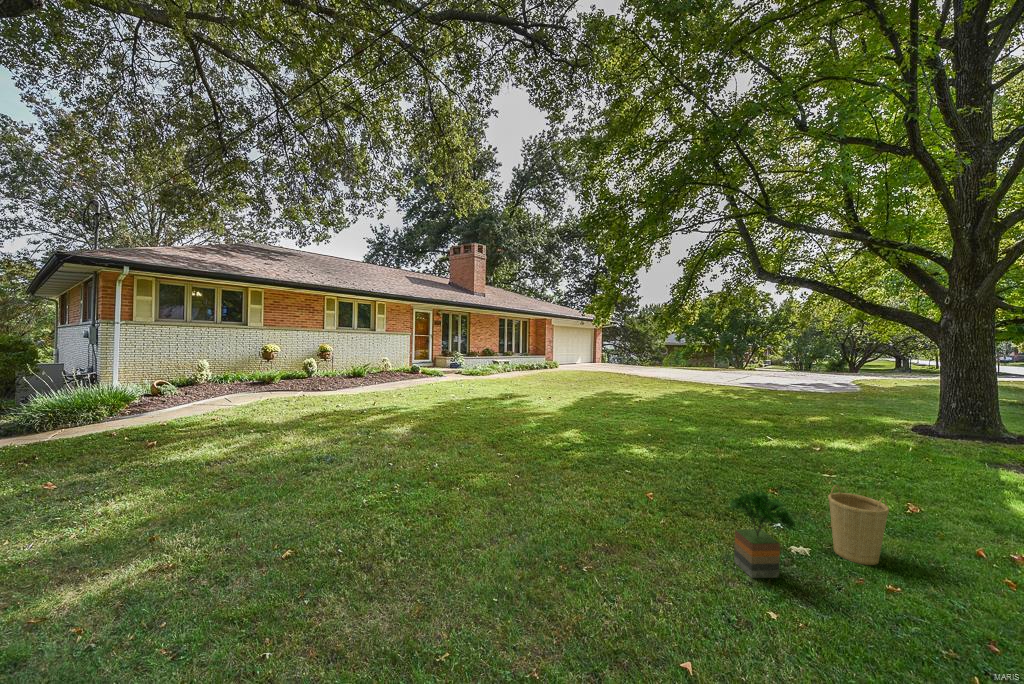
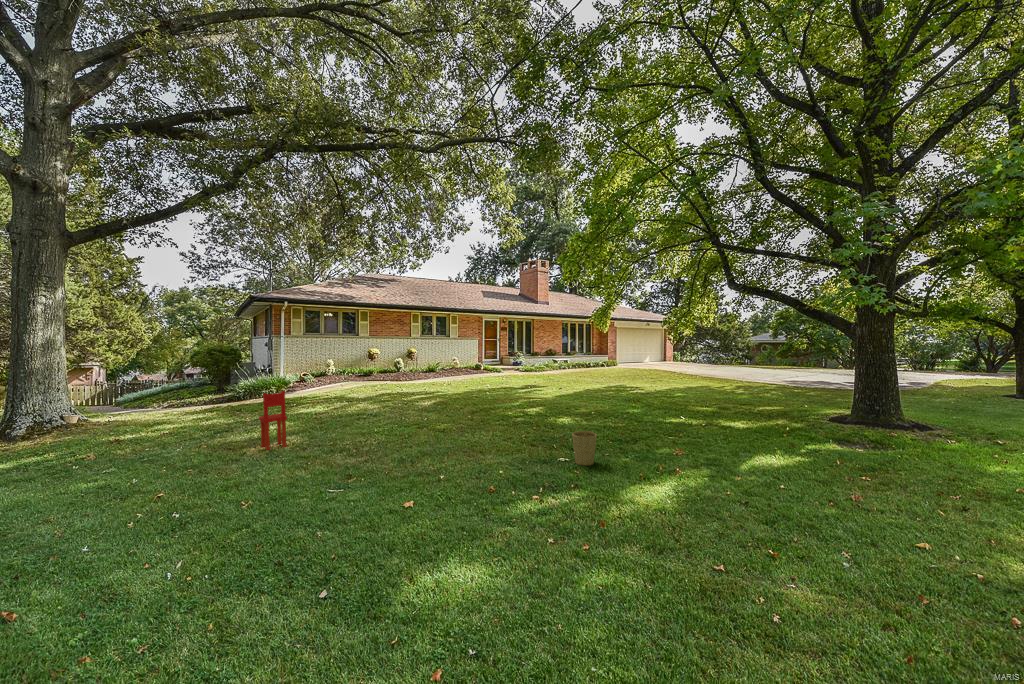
chair: none [85,439,175,604] -> present [259,391,287,450]
potted tree: present [730,492,796,578] -> none [510,424,535,465]

